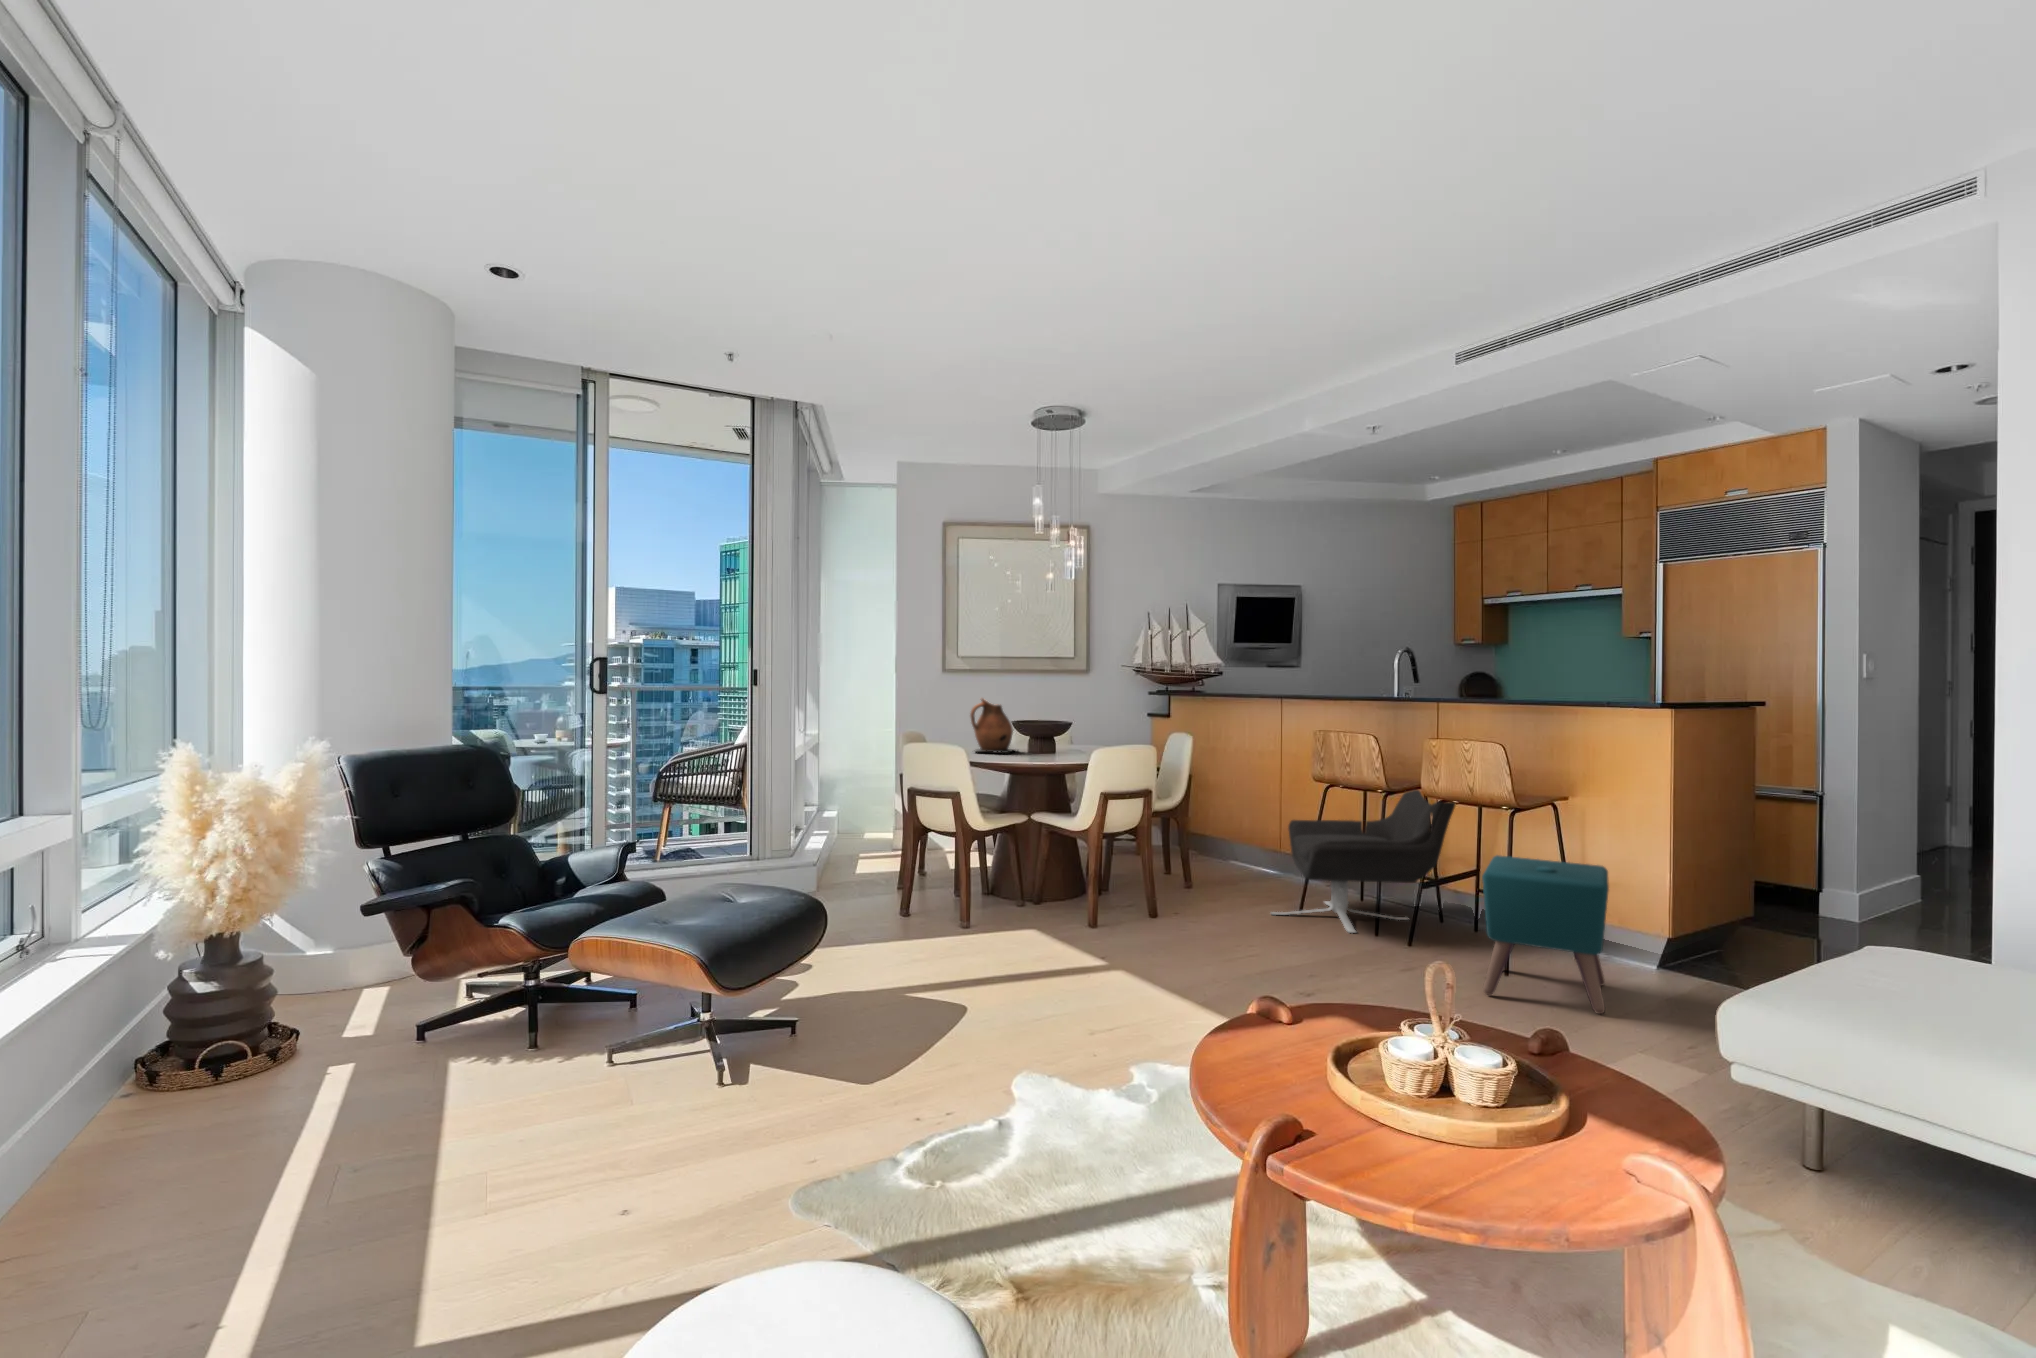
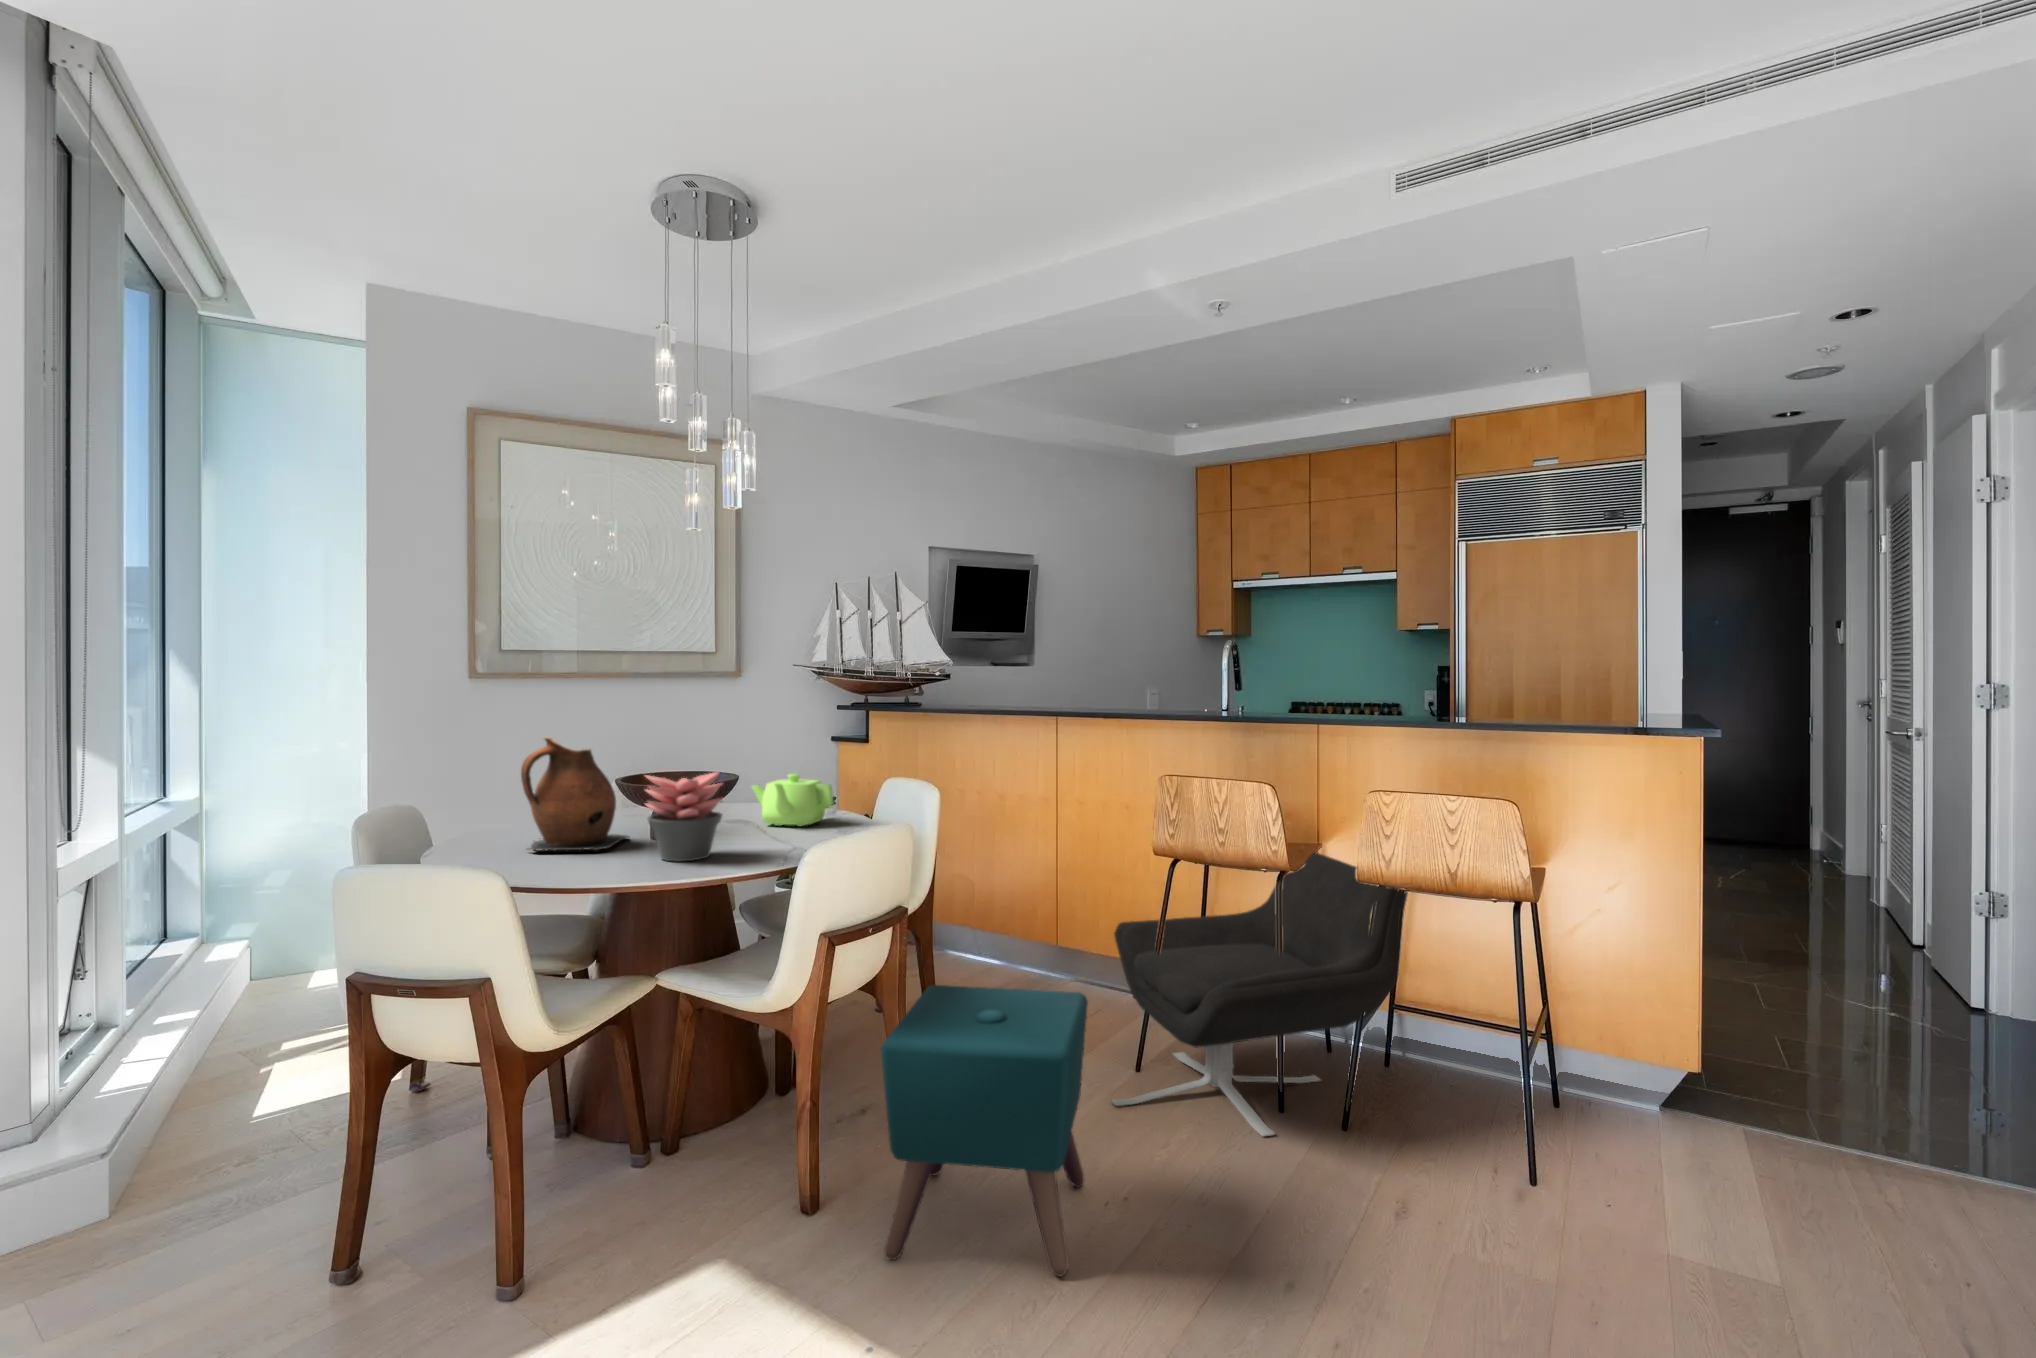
succulent plant: none [1025,717,1061,758] -> present [646,772,722,861]
teapot: none [1081,724,1124,752] -> present [752,774,834,826]
ottoman: present [1482,855,1609,1014] -> present [881,985,1088,1277]

